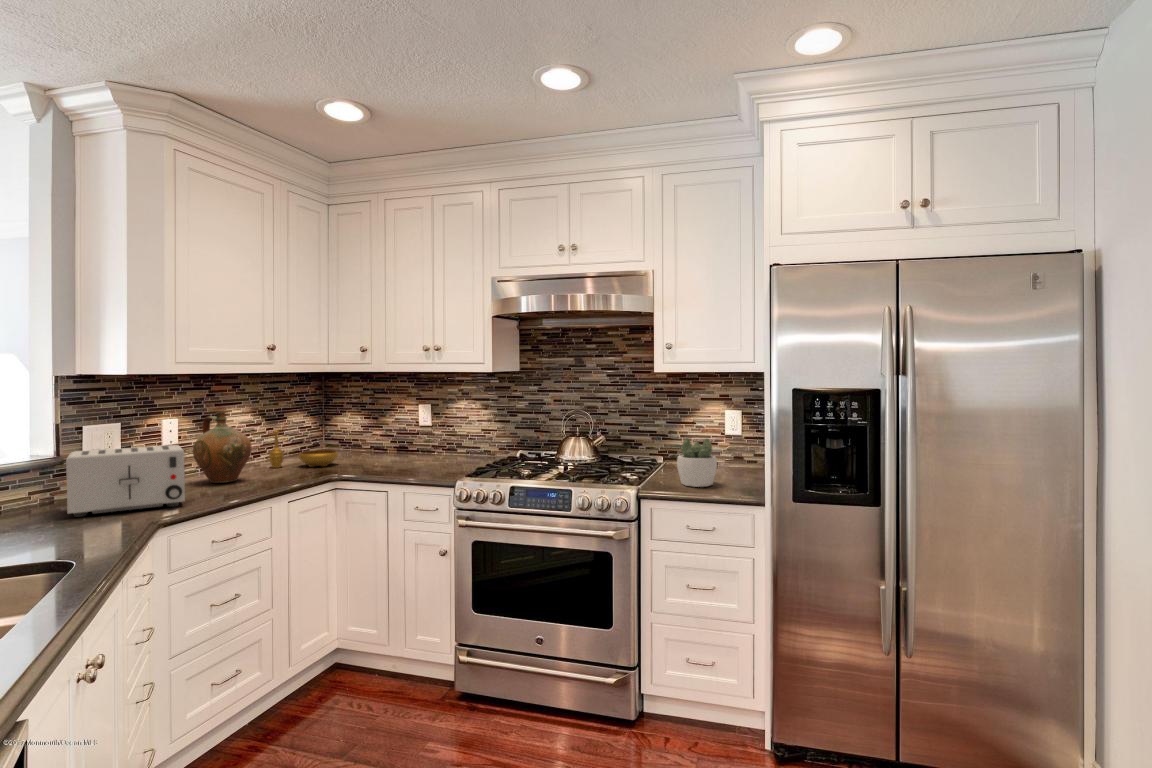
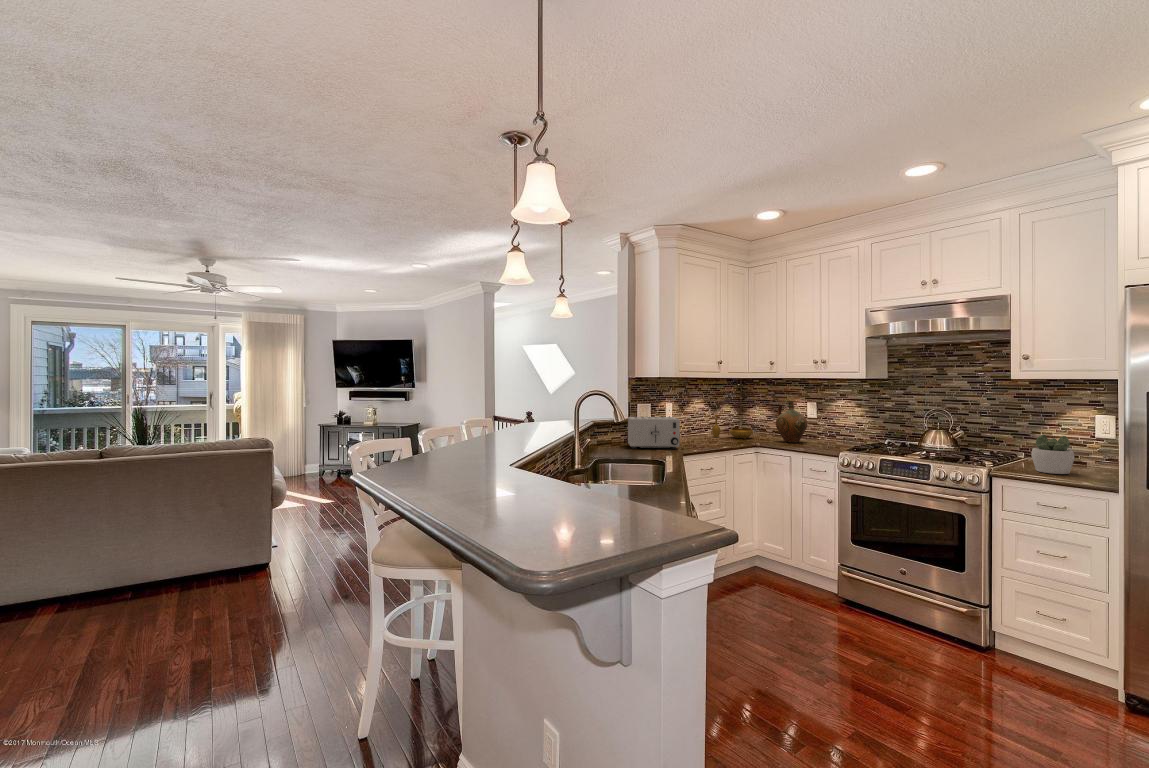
ceramic jug: present [193,412,252,483] -> present [776,402,807,443]

